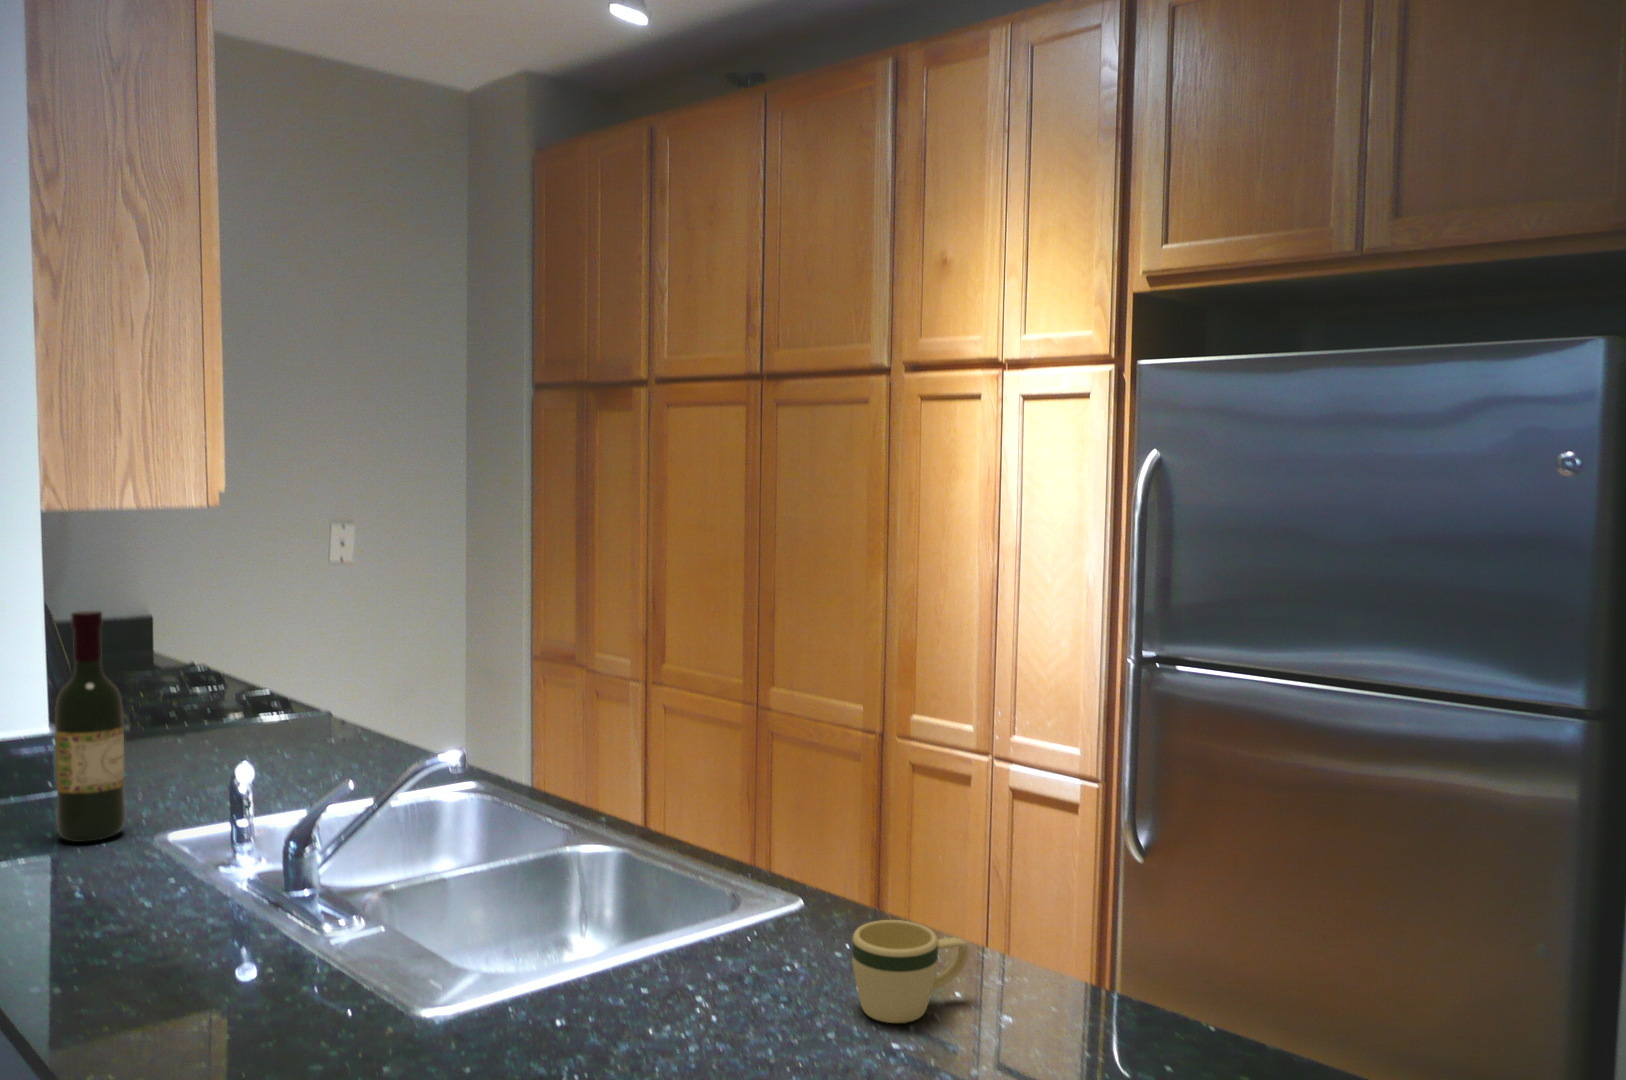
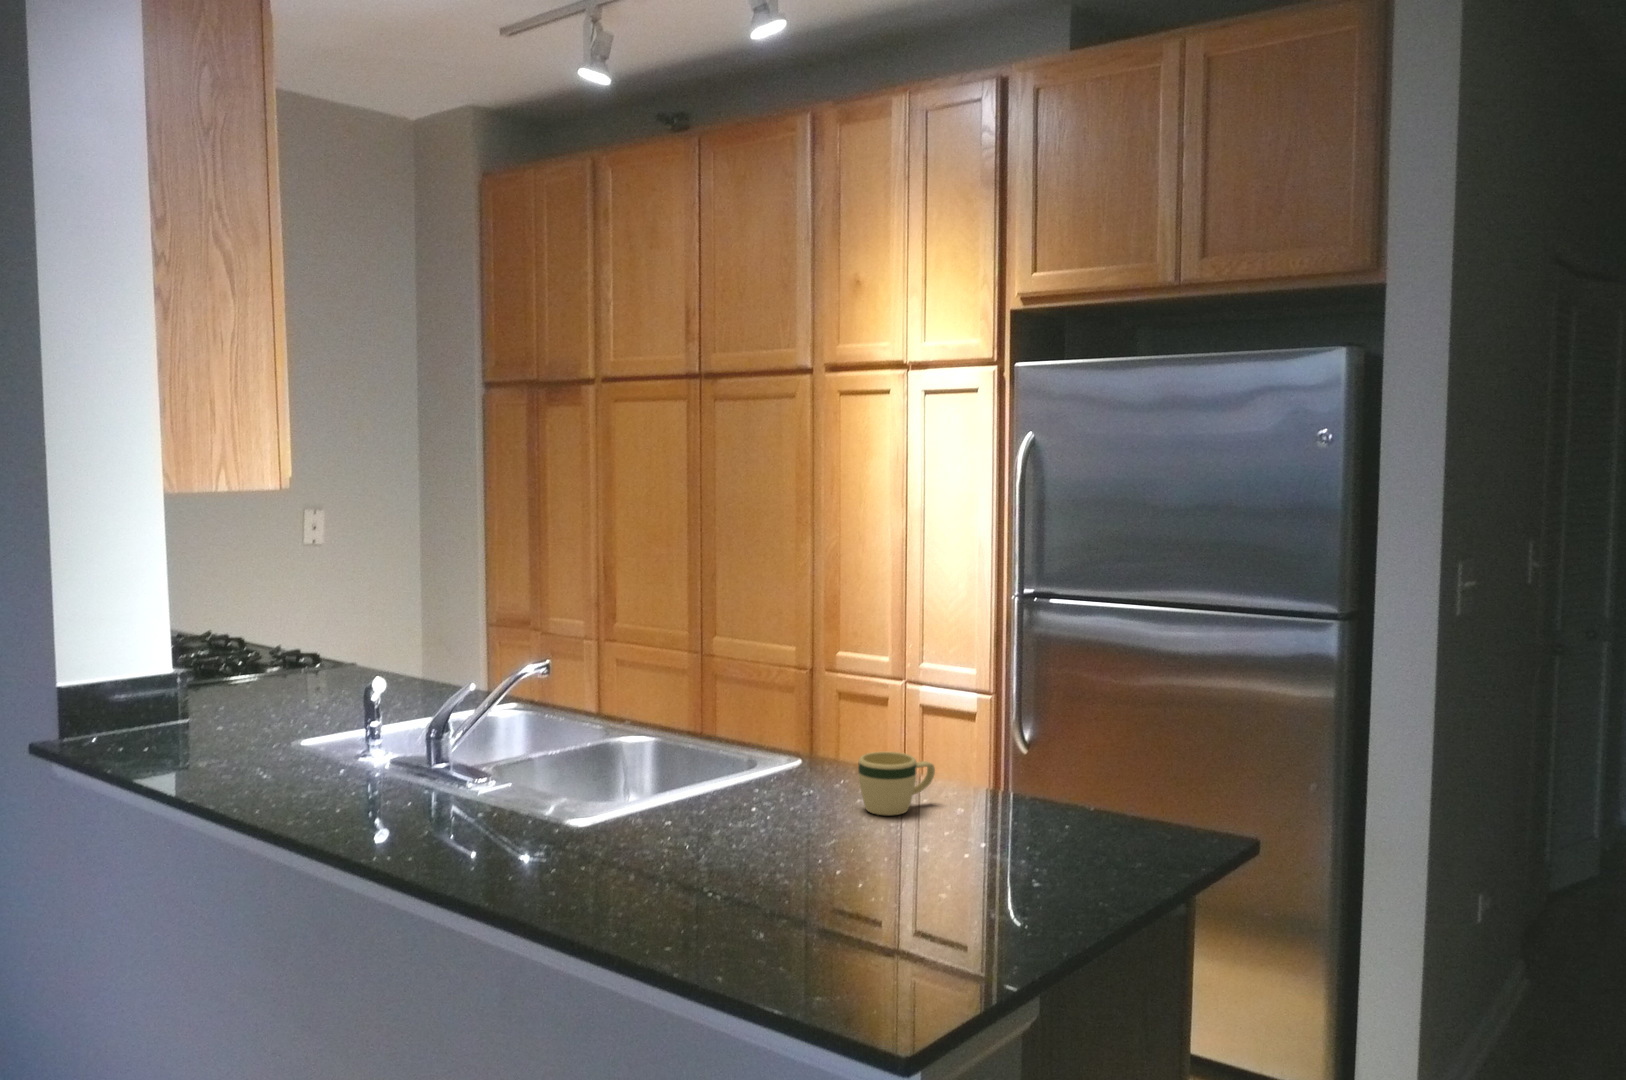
wine bottle: present [55,611,125,842] -> none [209,566,262,746]

